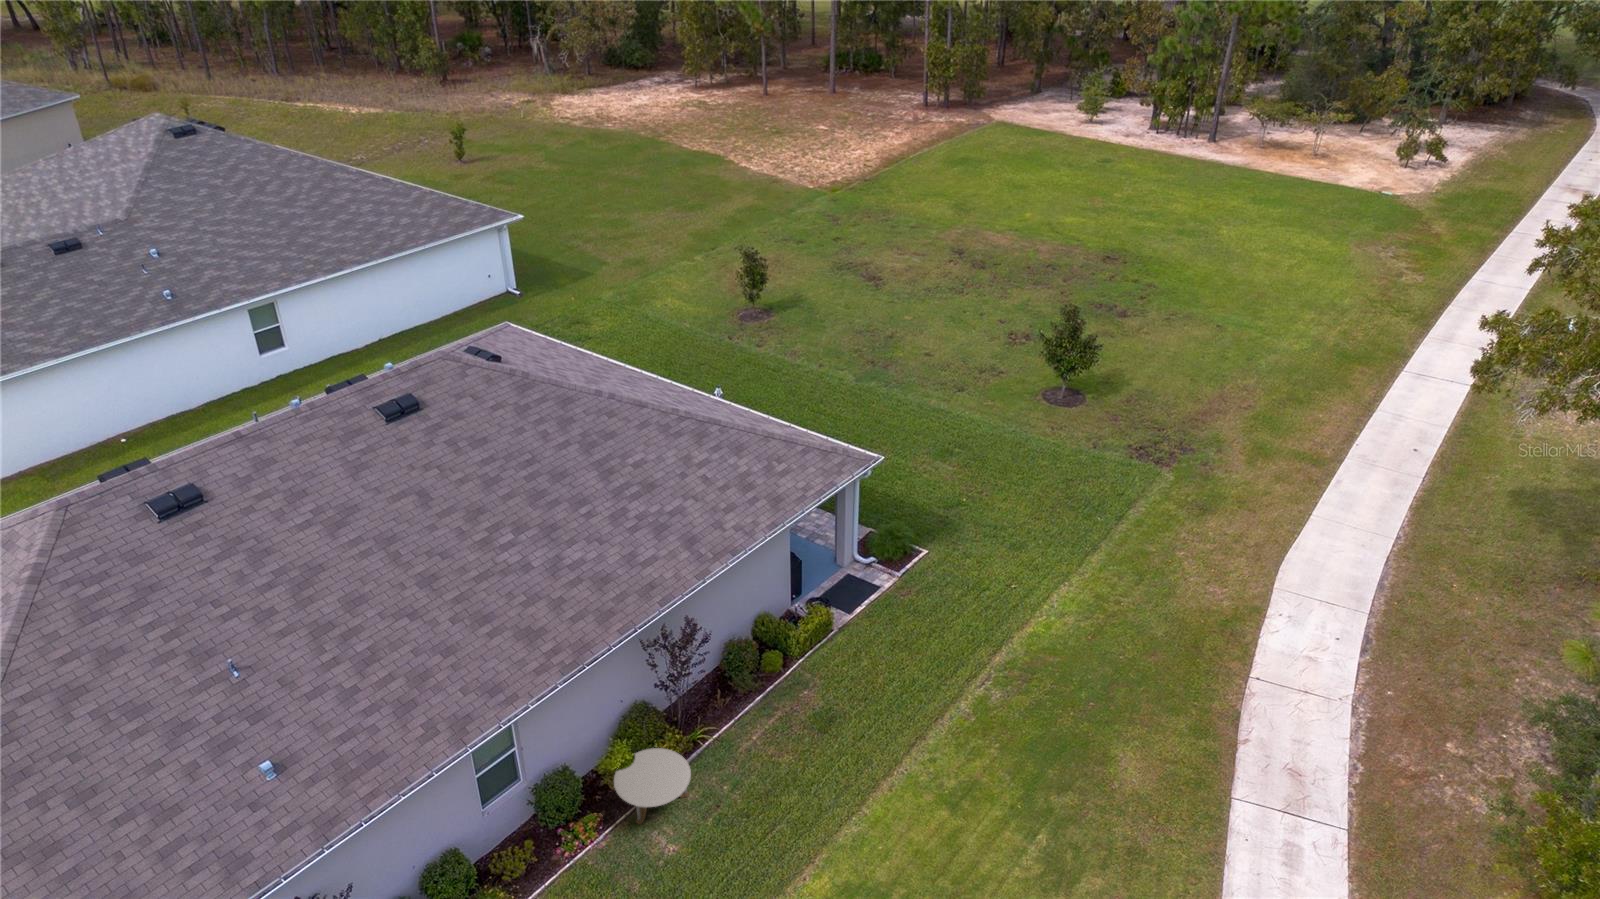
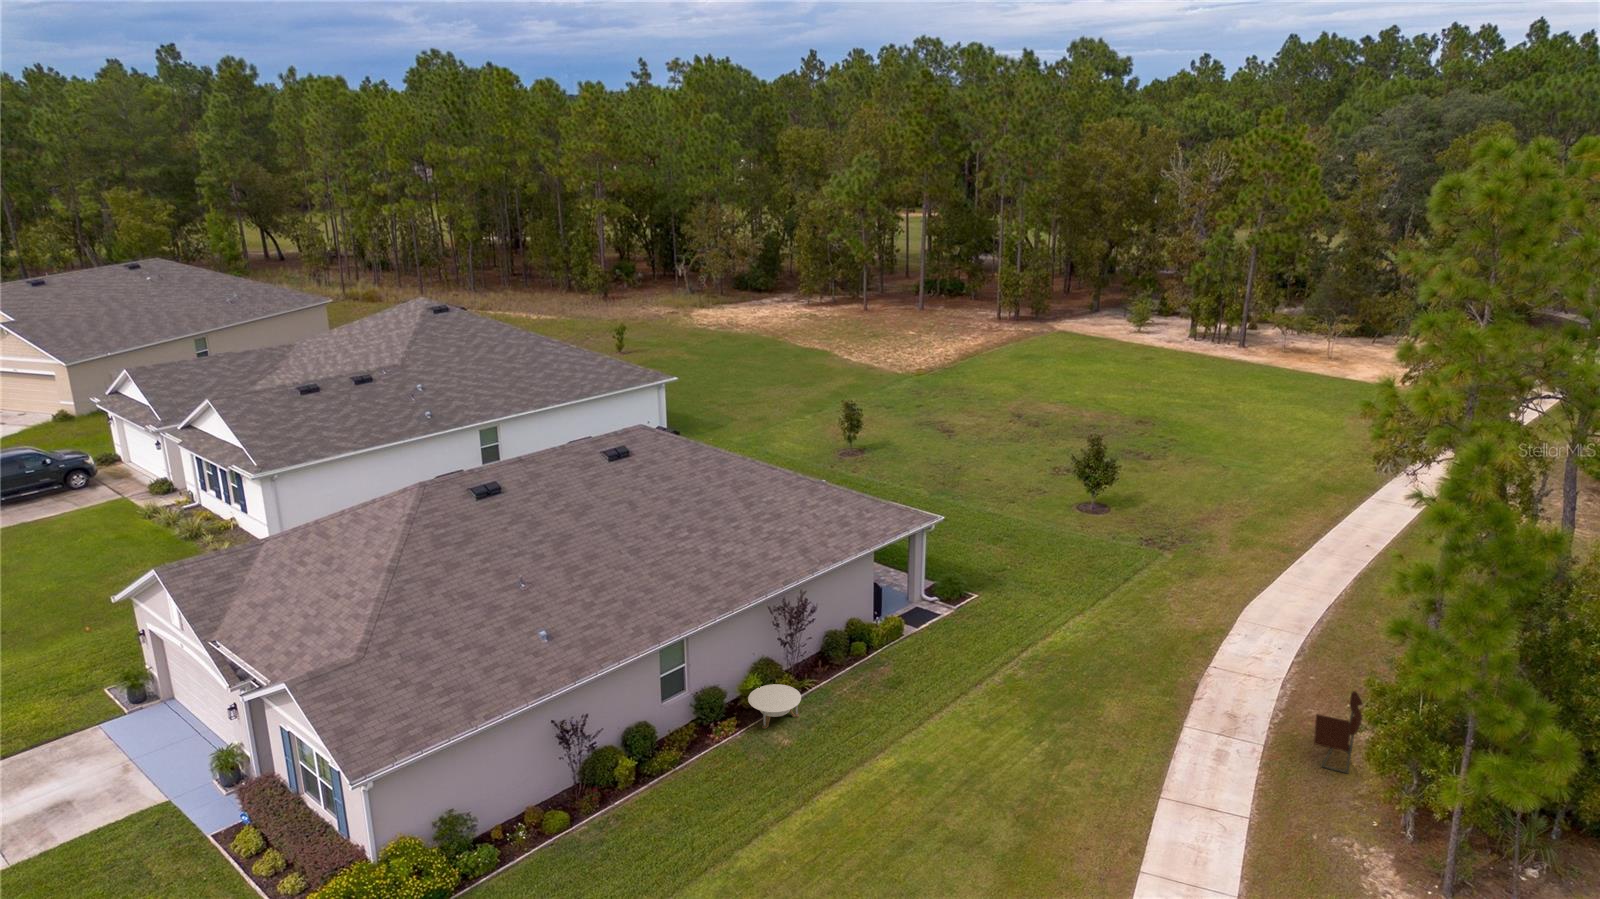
bench: none [1404,747,1483,864] -> present [1314,691,1363,773]

